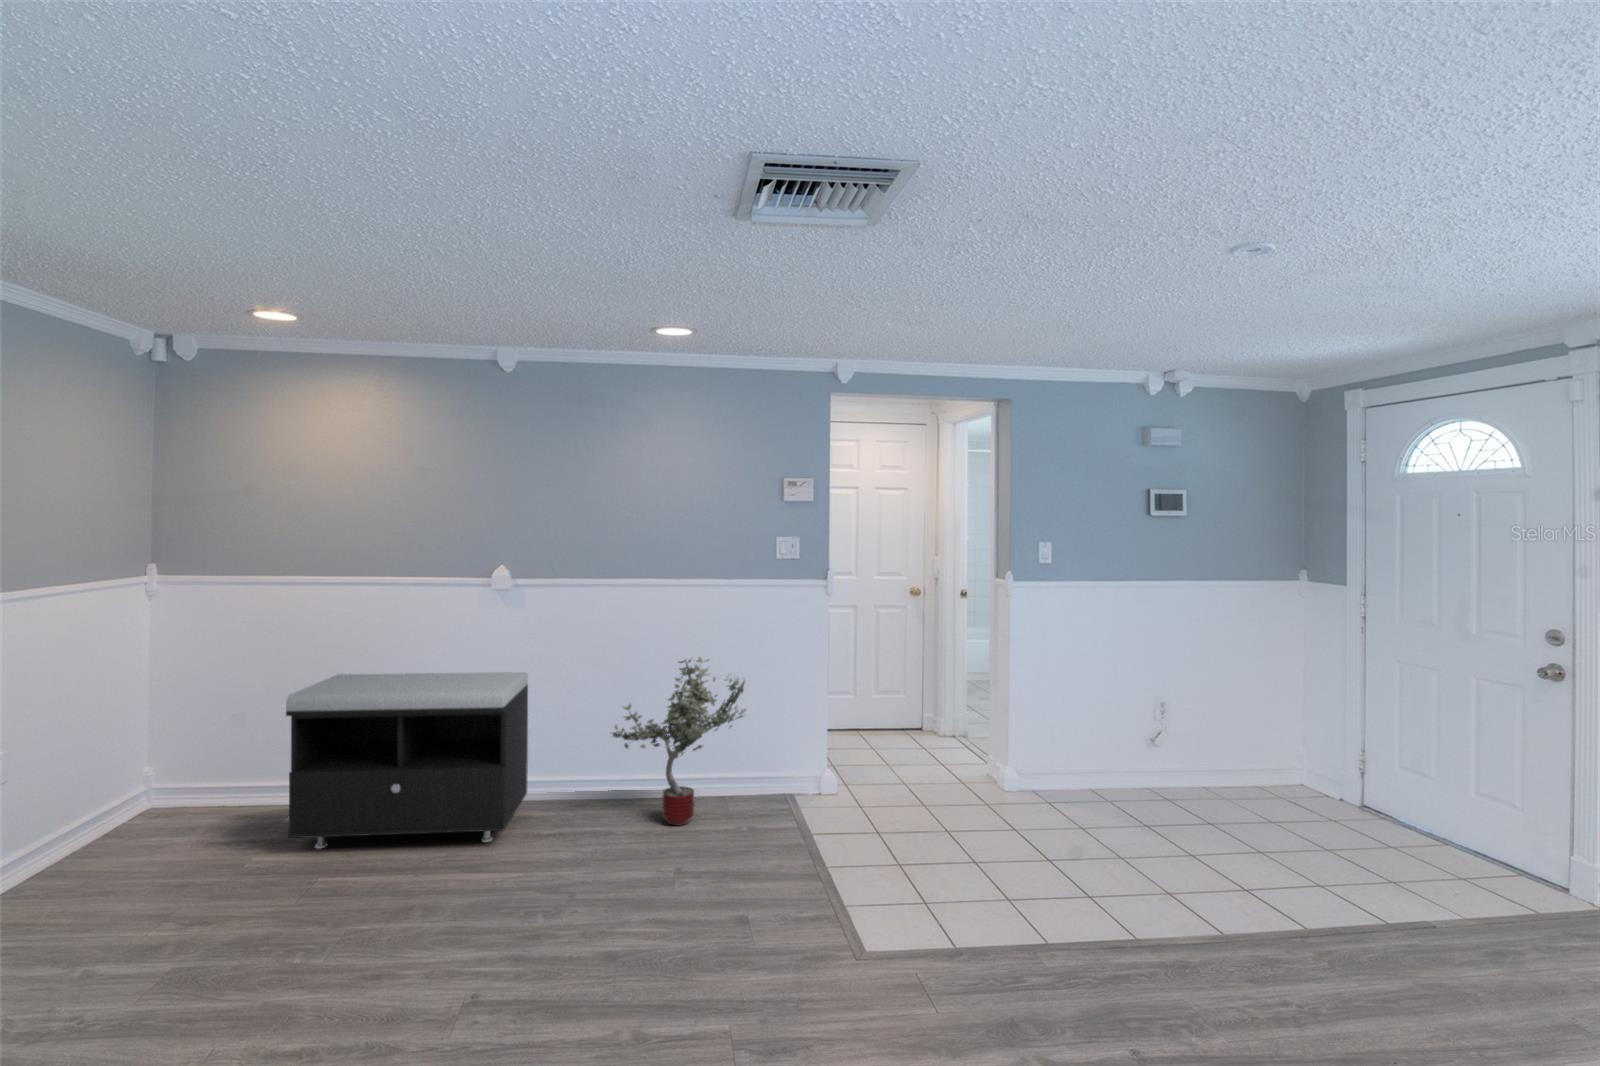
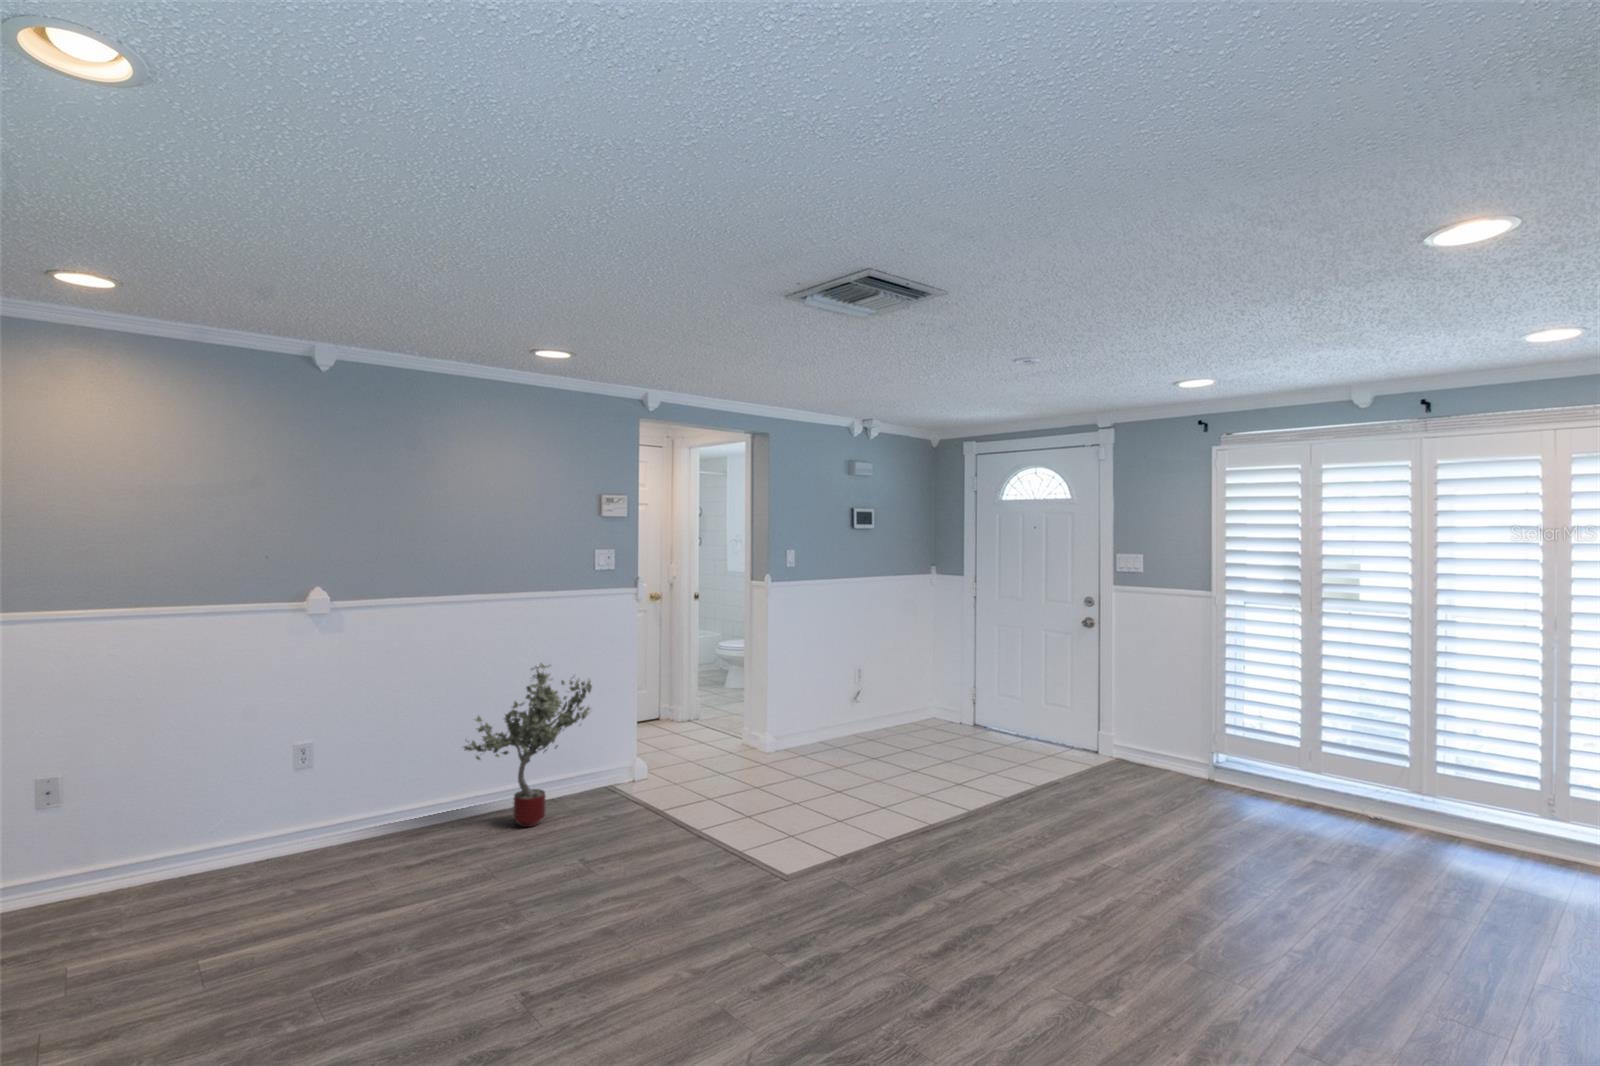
storage bench: present [286,672,528,849] -> none [86,697,379,940]

